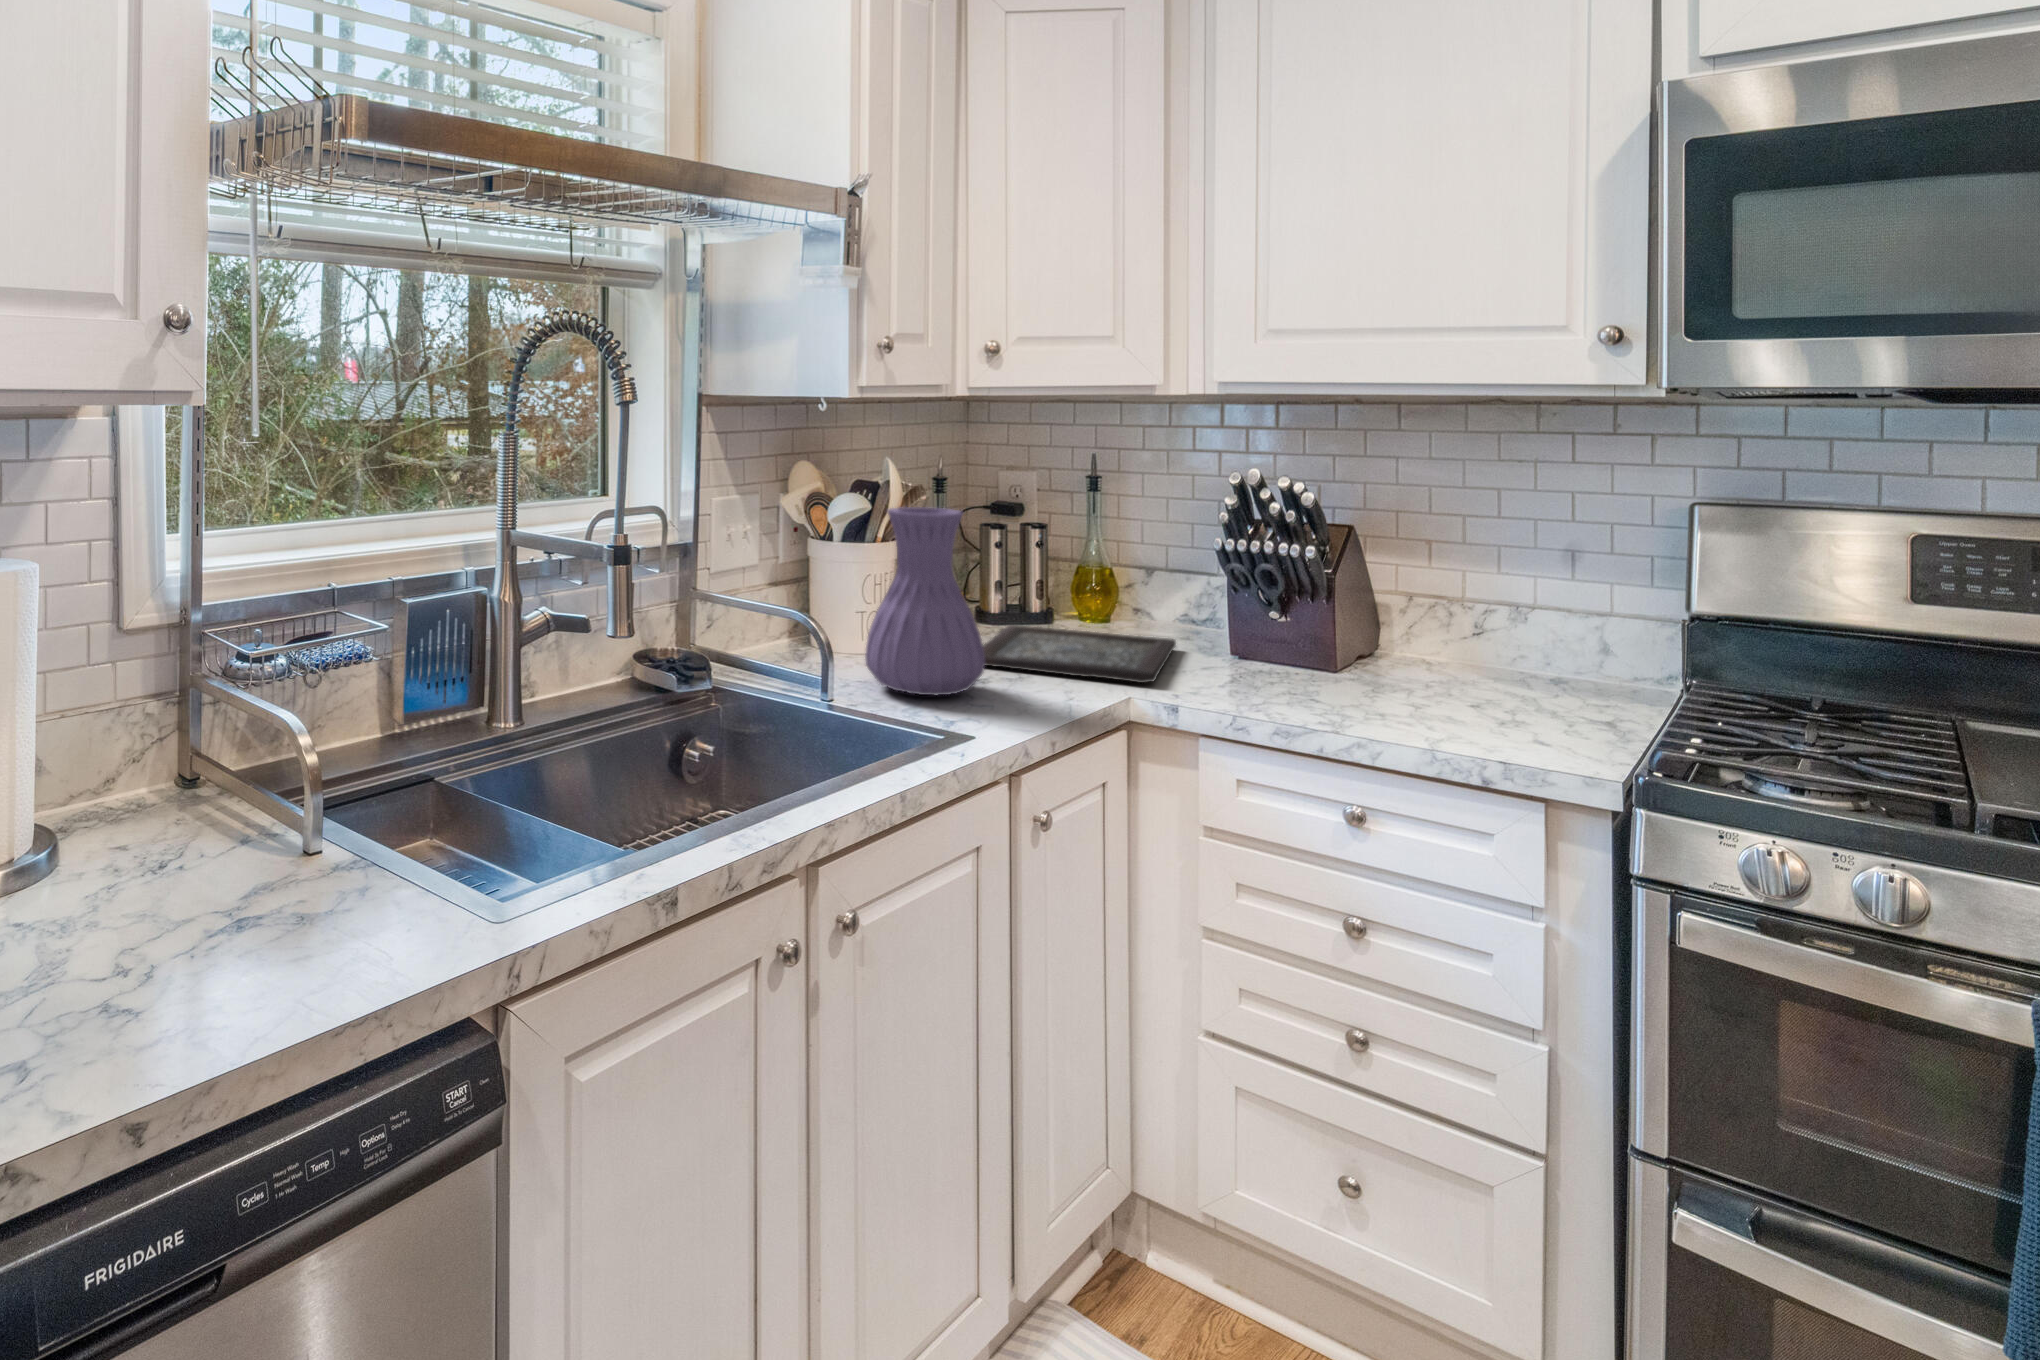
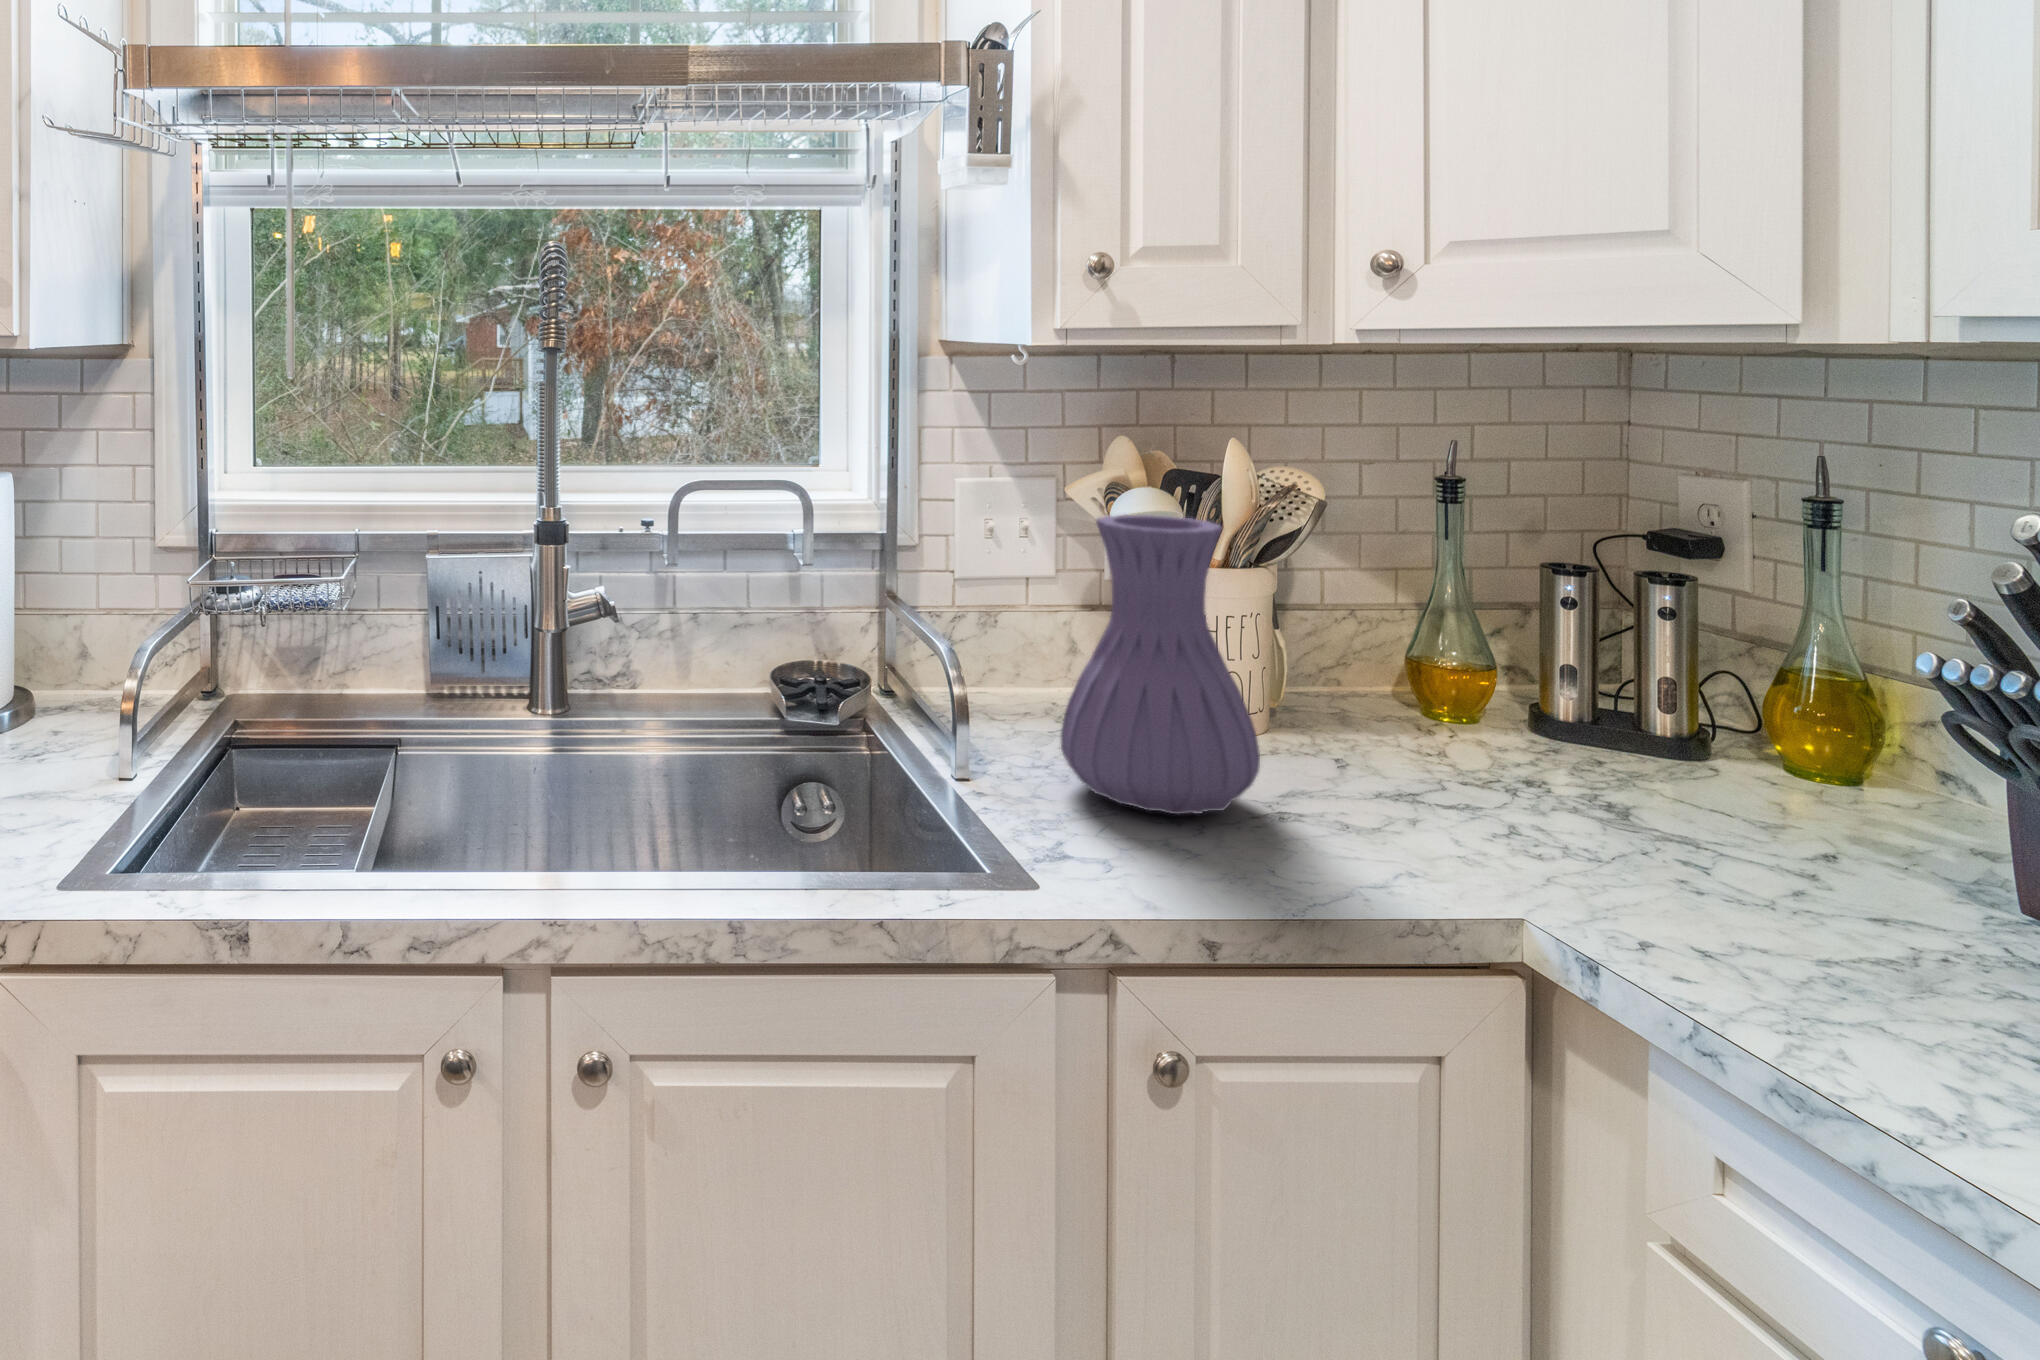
tray: present [983,625,1176,683] -> none [1336,741,1907,896]

